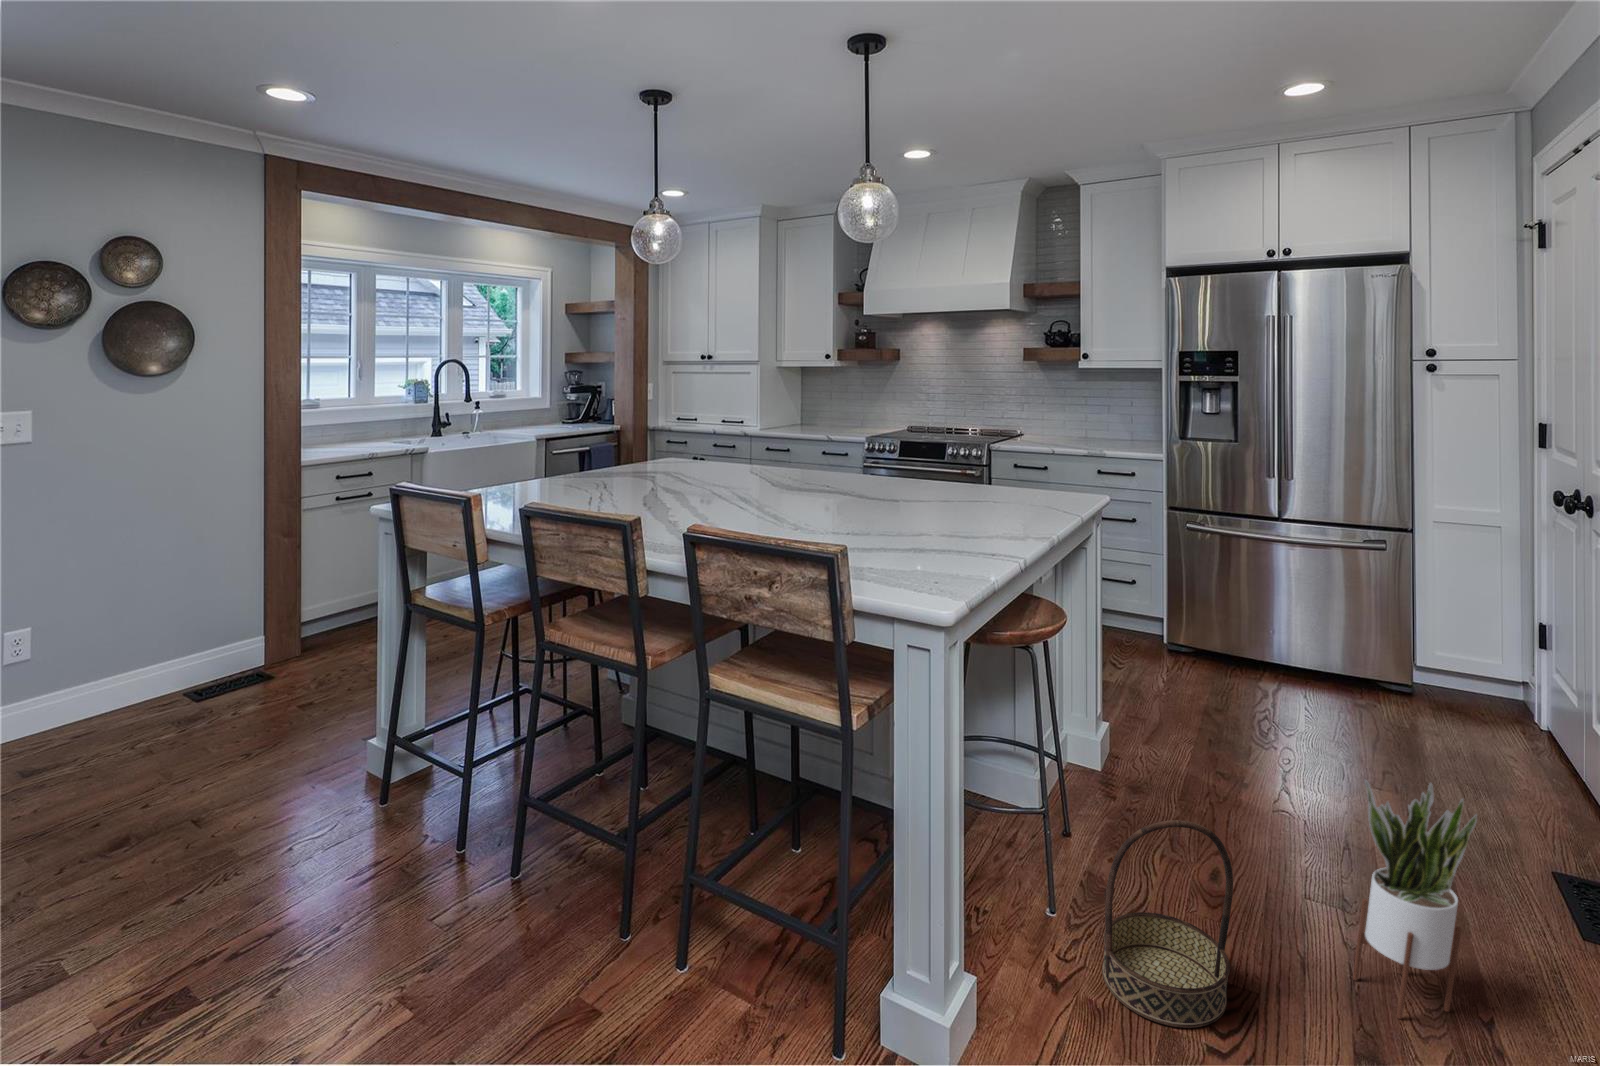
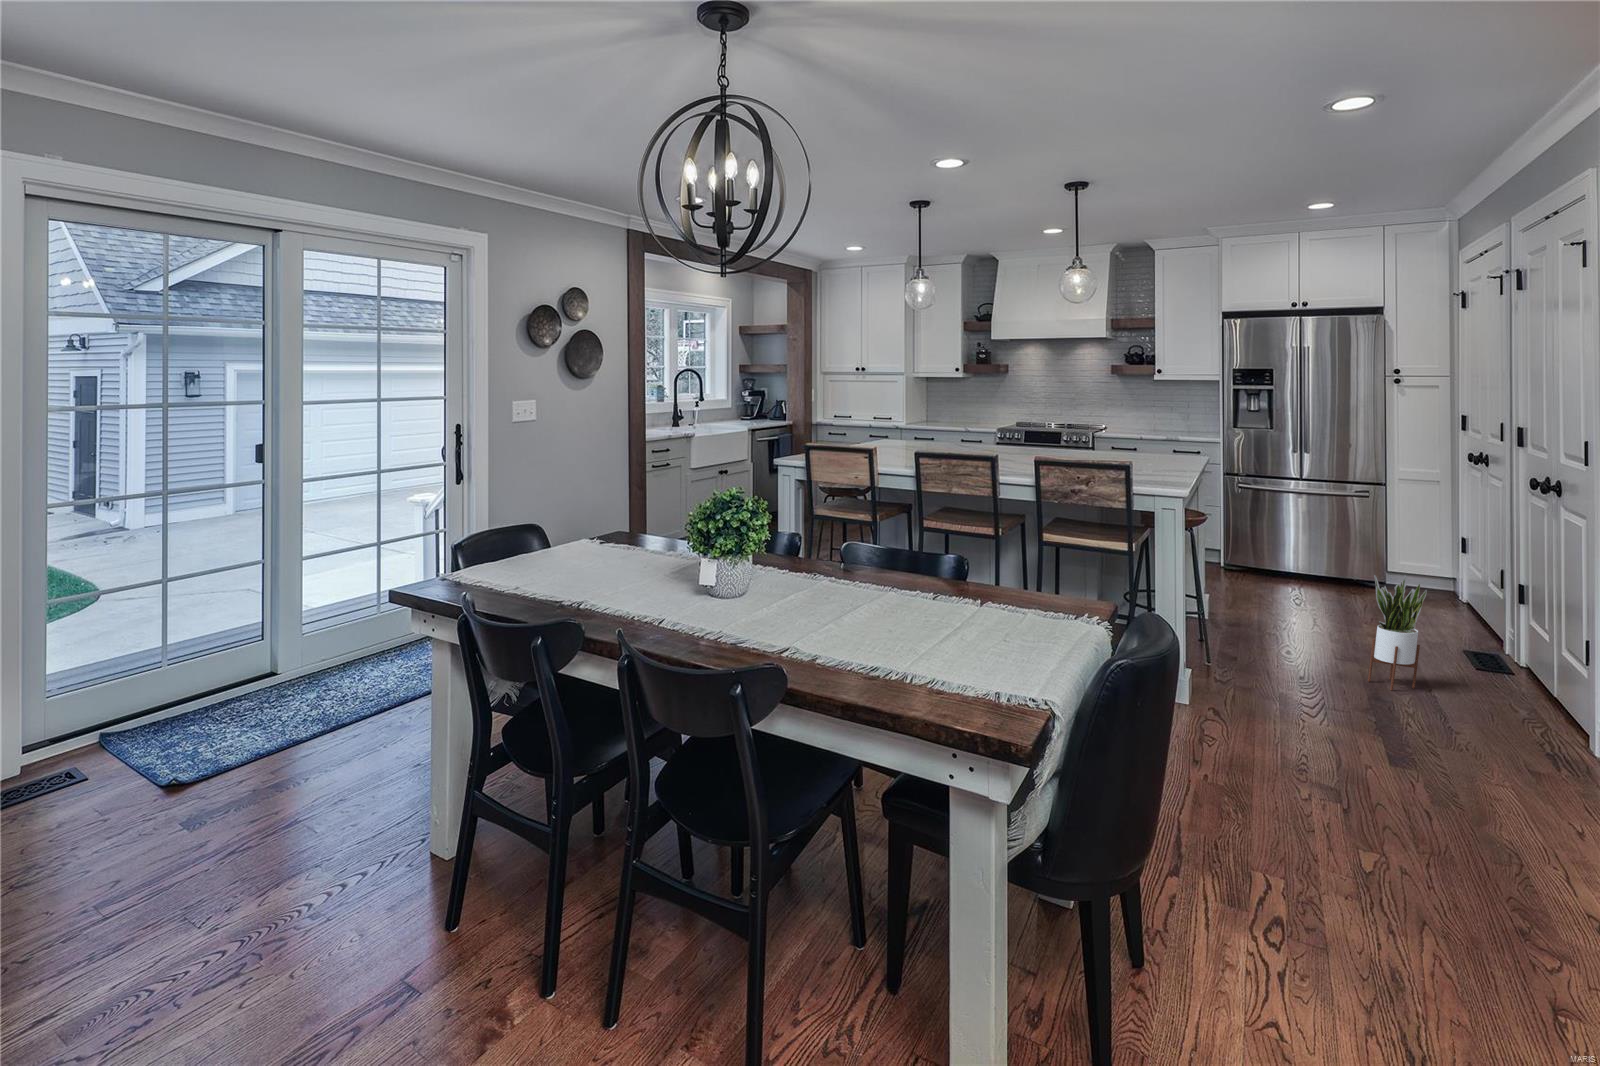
basket: present [1102,820,1233,1028] -> none [1244,598,1311,695]

